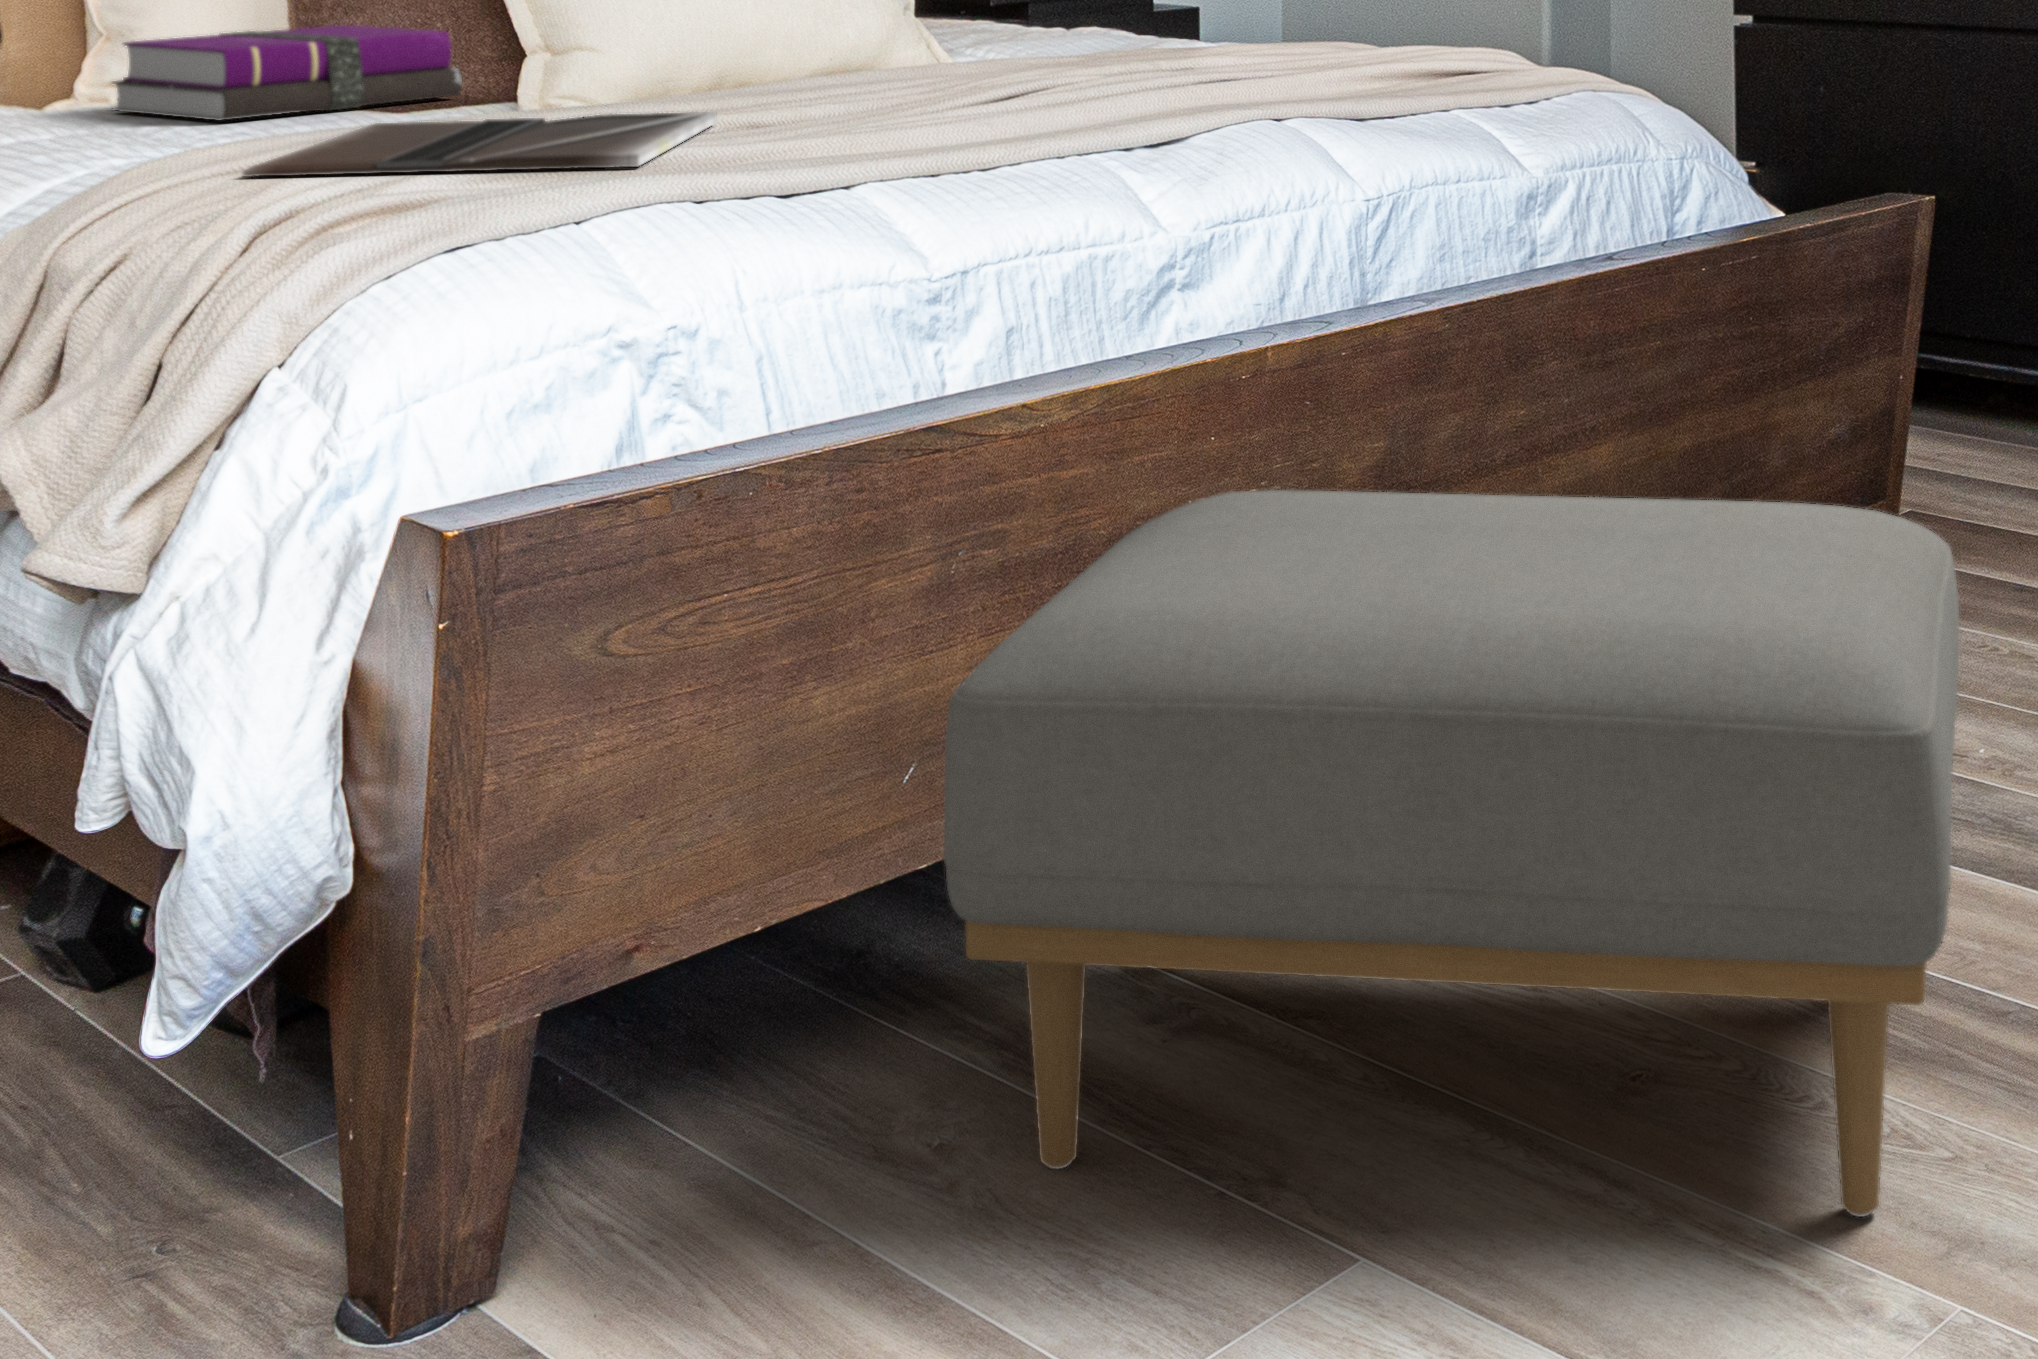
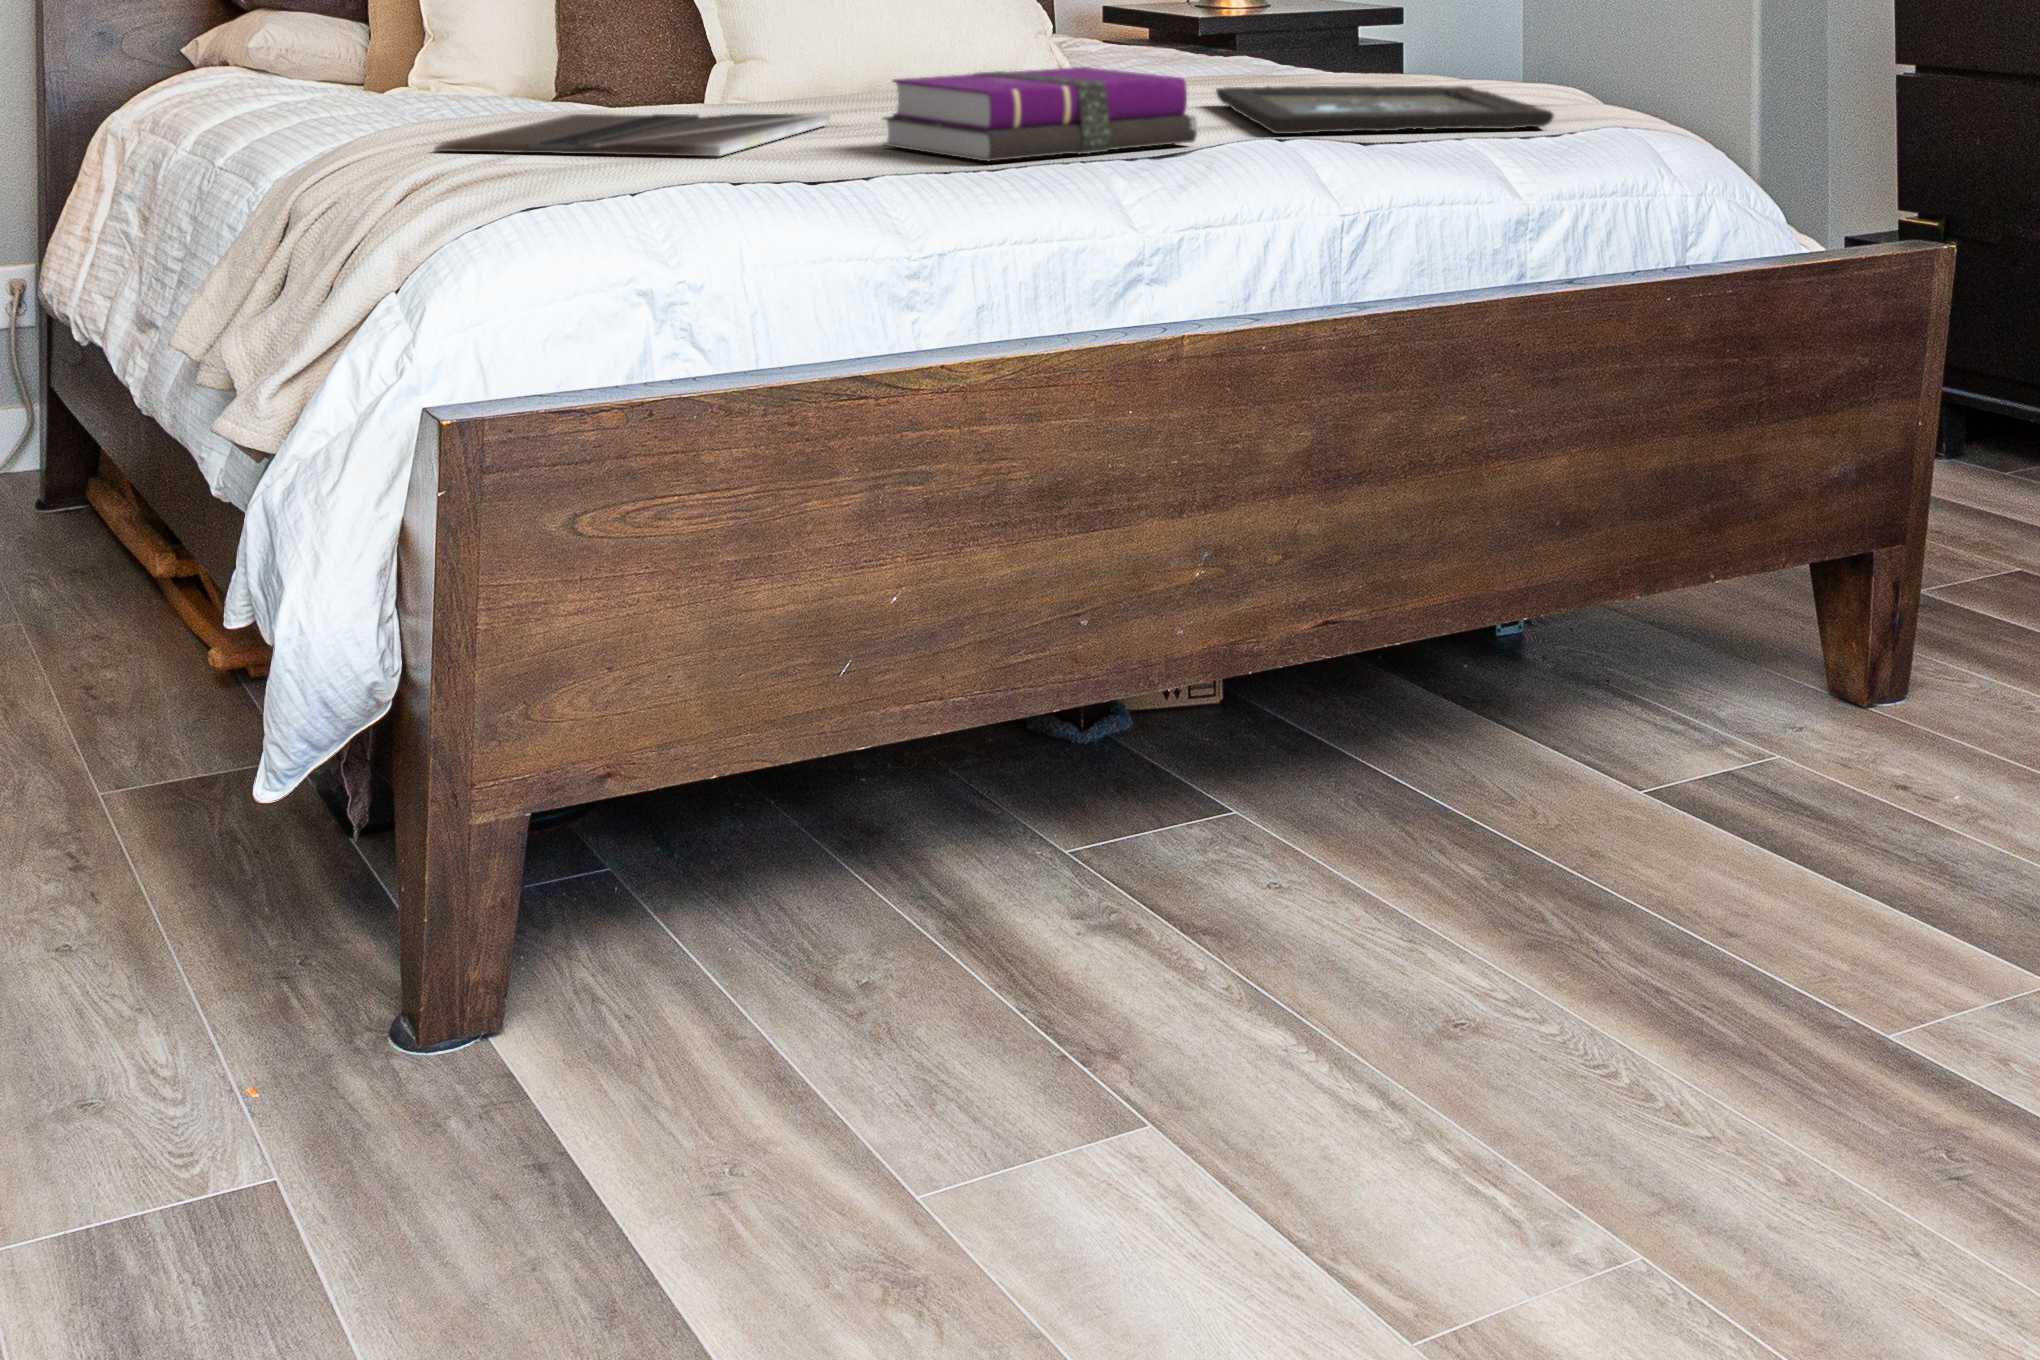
notebook: present [113,25,462,121] -> present [884,67,1197,161]
tray: none [1140,54,1549,113] -> present [1216,86,1554,134]
ottoman: present [944,490,1960,1217] -> none [845,464,1815,1163]

